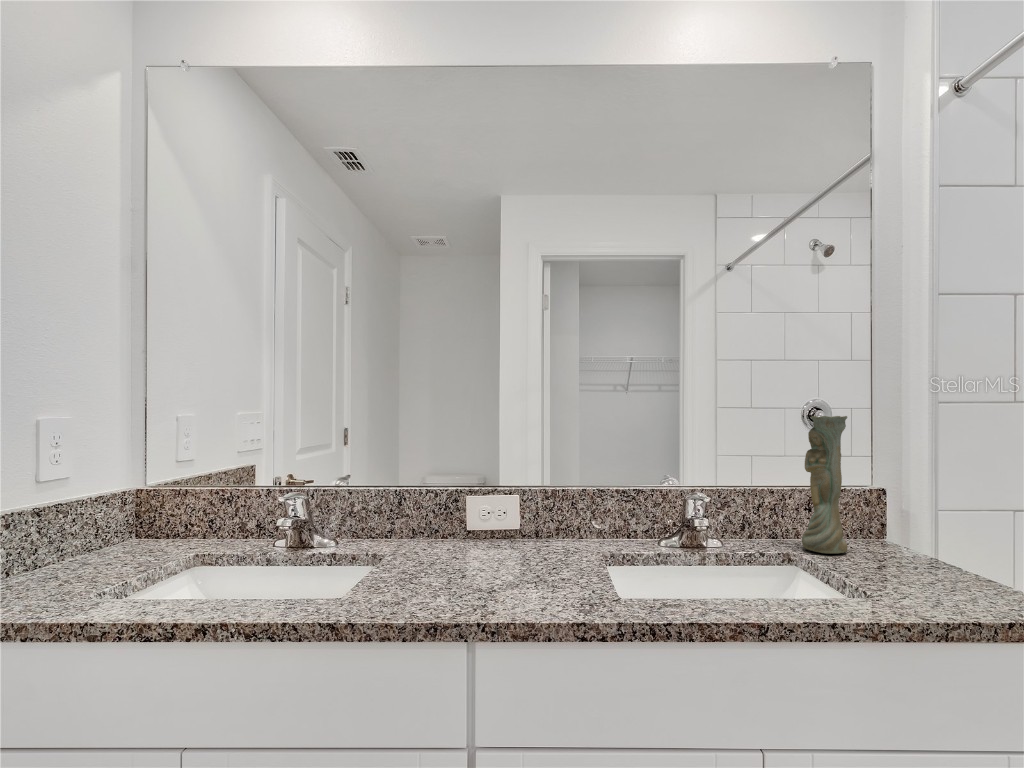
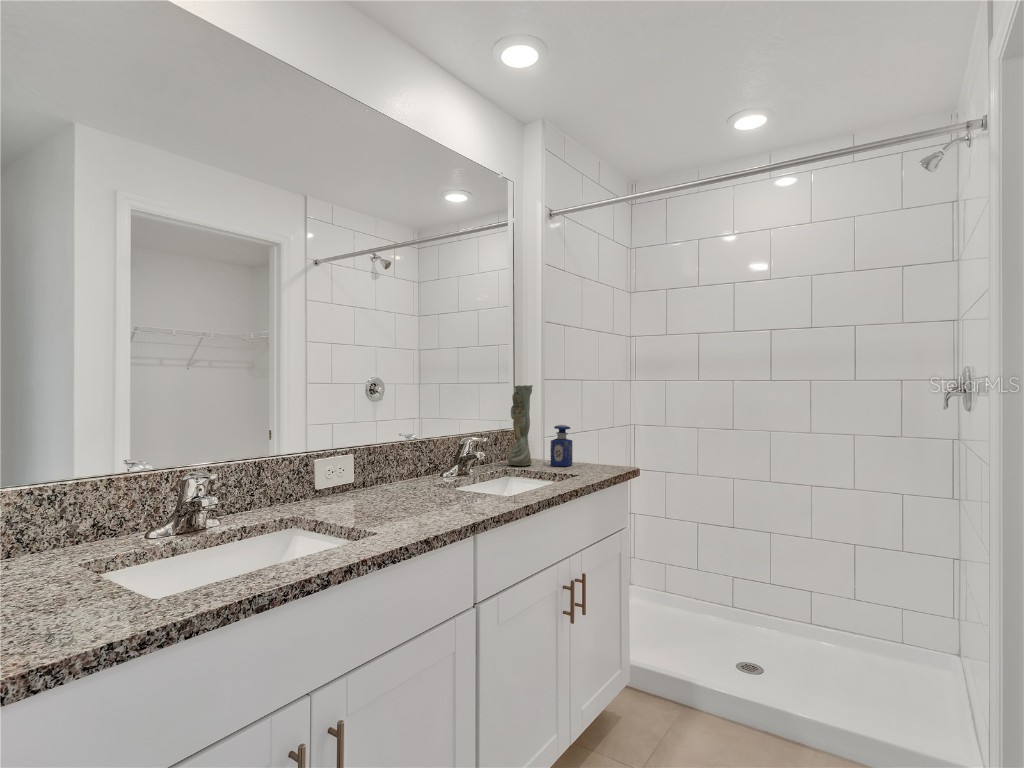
perfume bottle: none [874,491,926,572] -> present [551,425,572,466]

